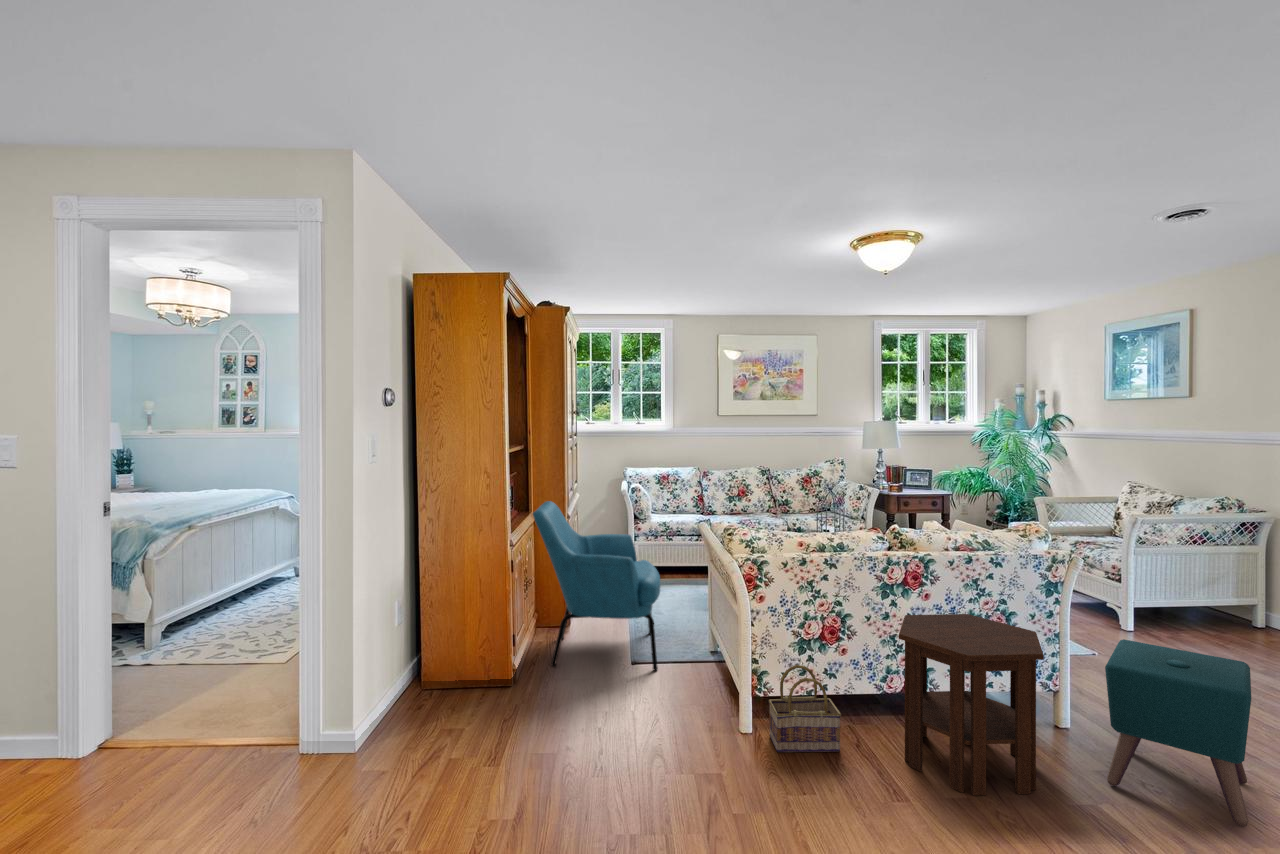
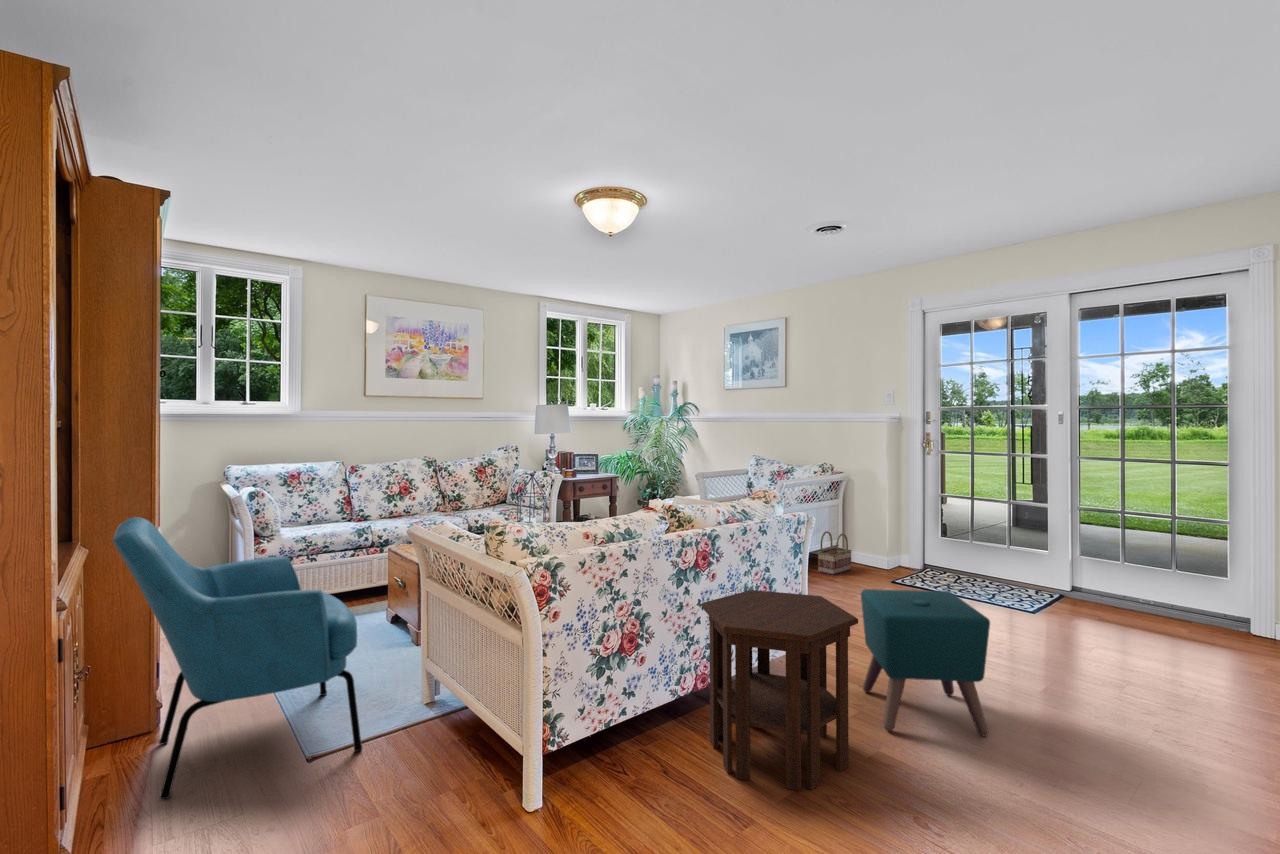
basket: present [769,665,841,752] -> present [818,531,852,575]

